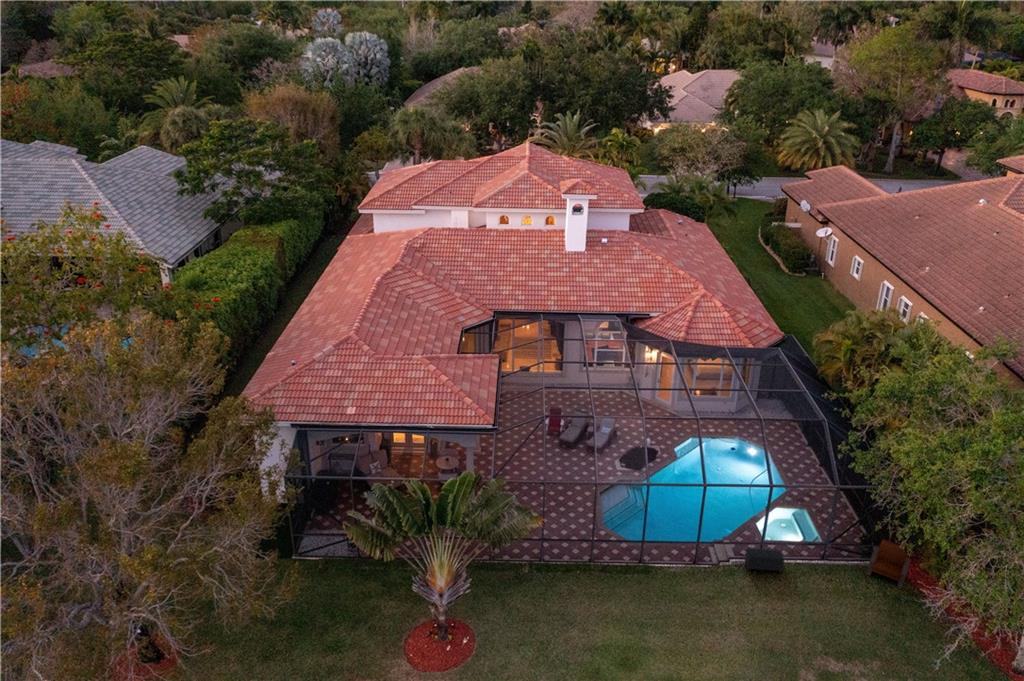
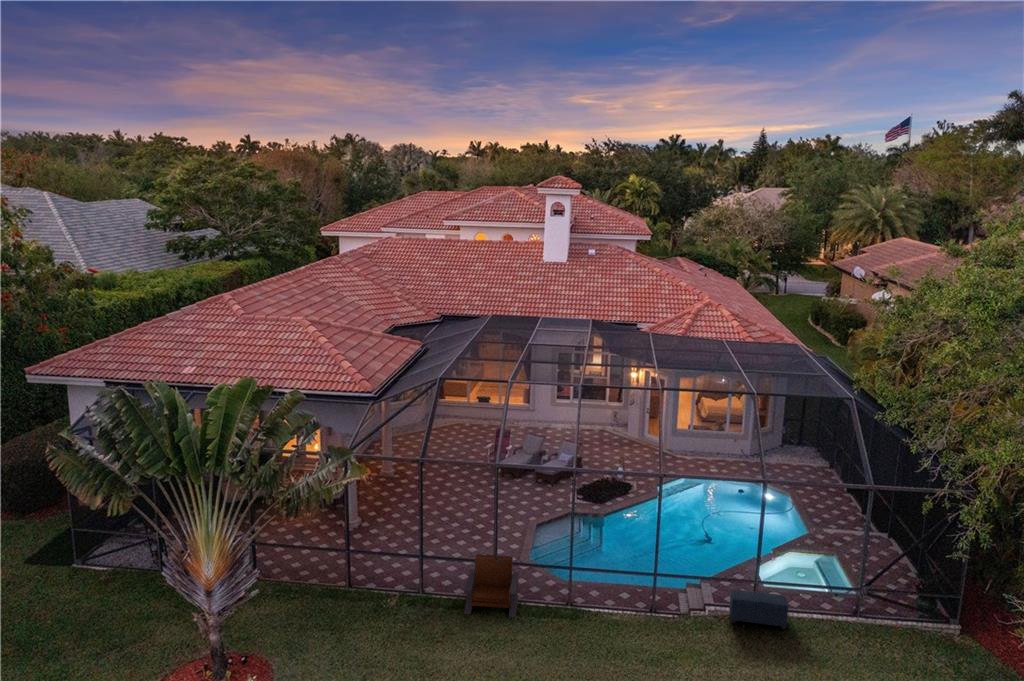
lounge chair: present [866,540,911,588] -> present [464,554,519,618]

